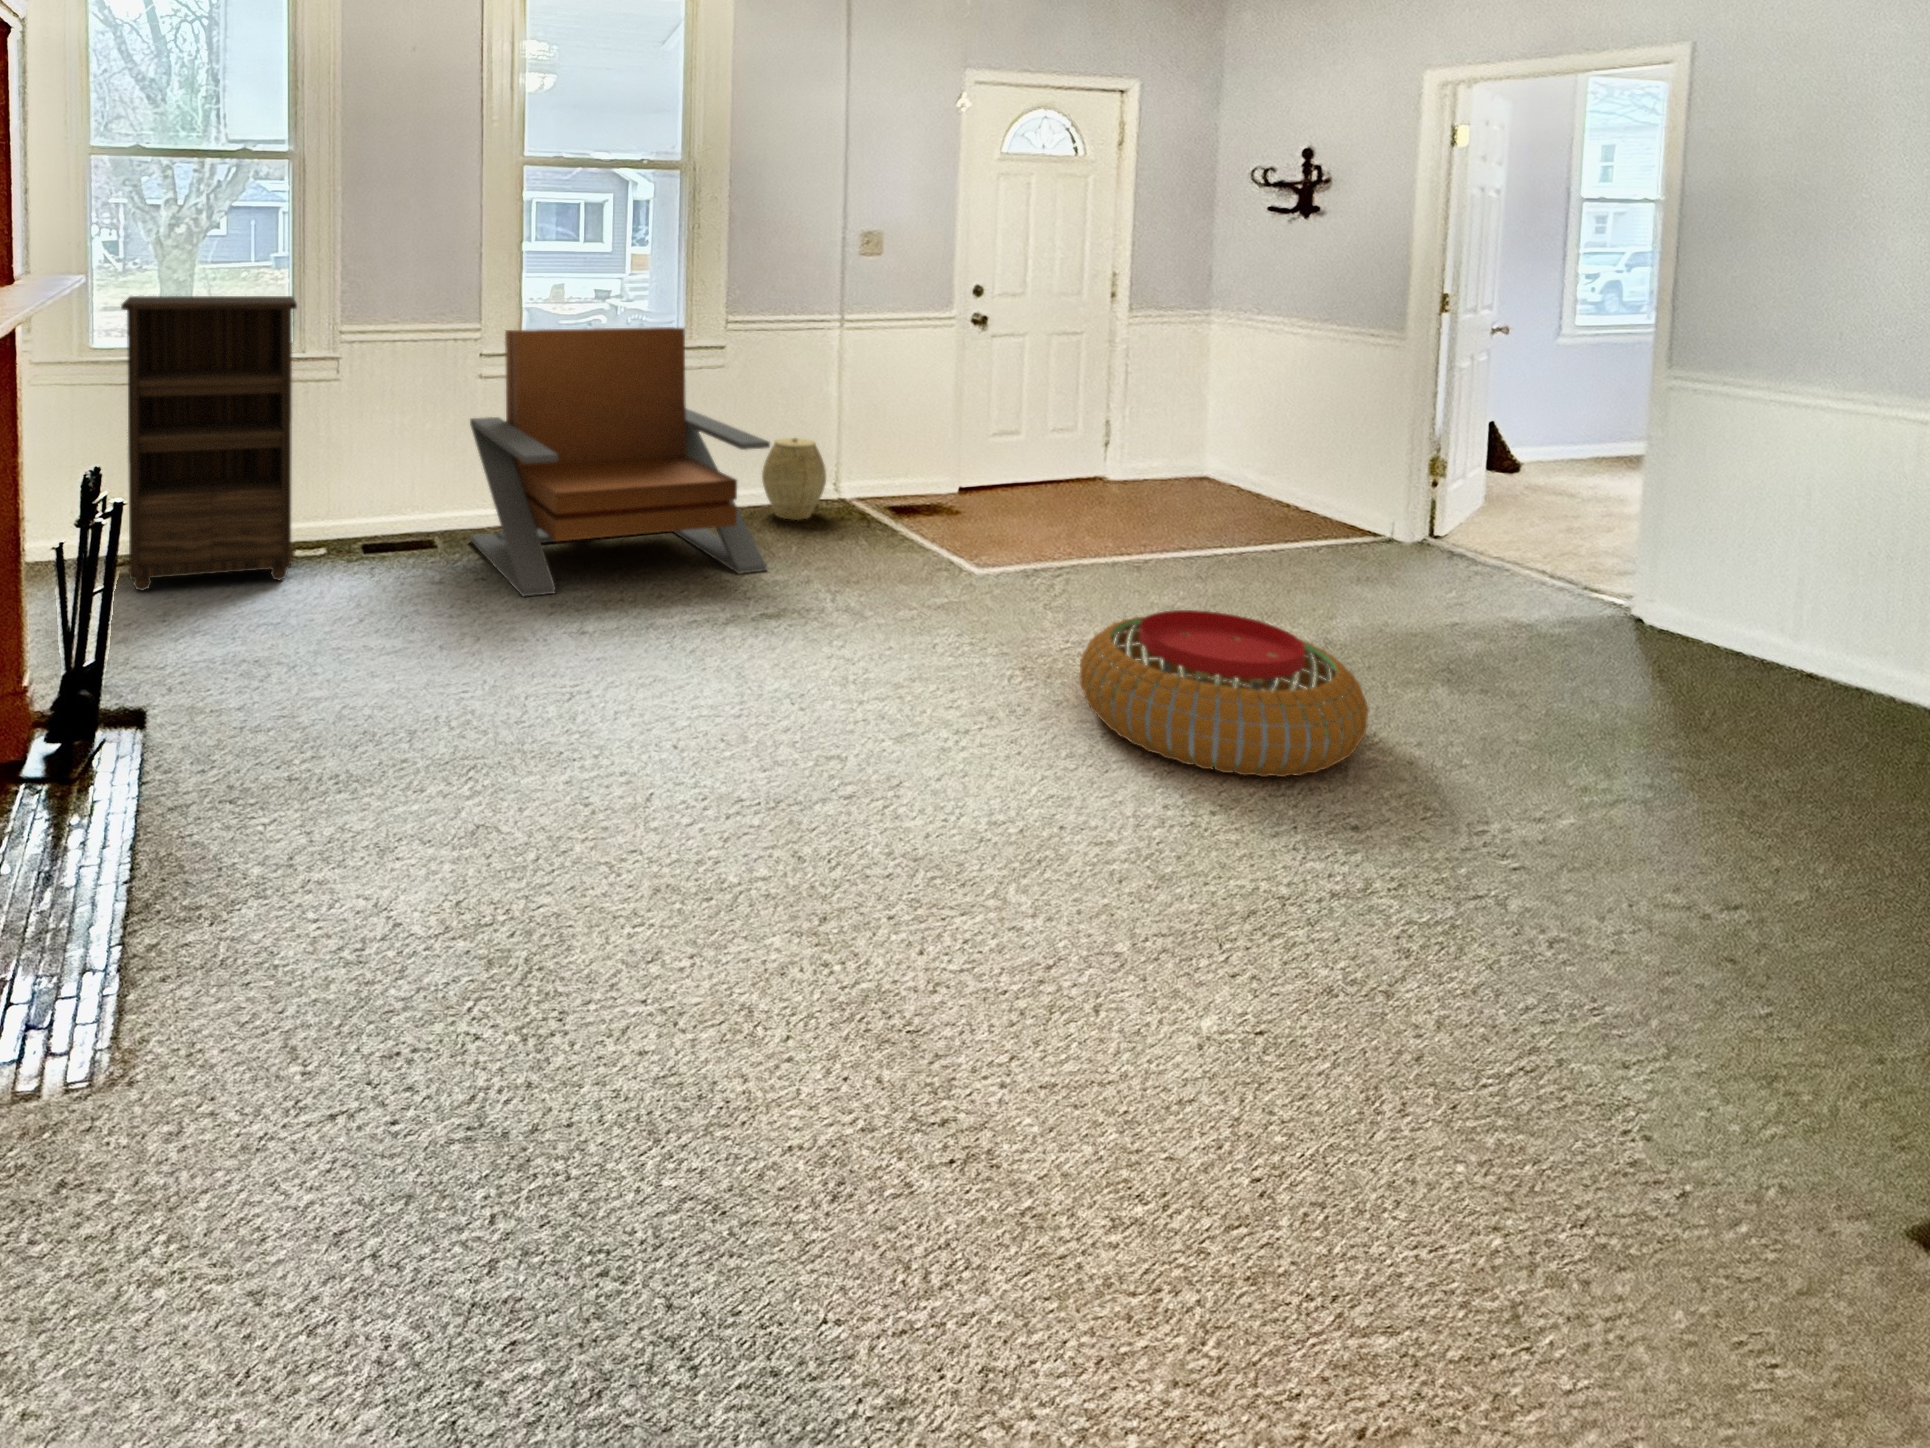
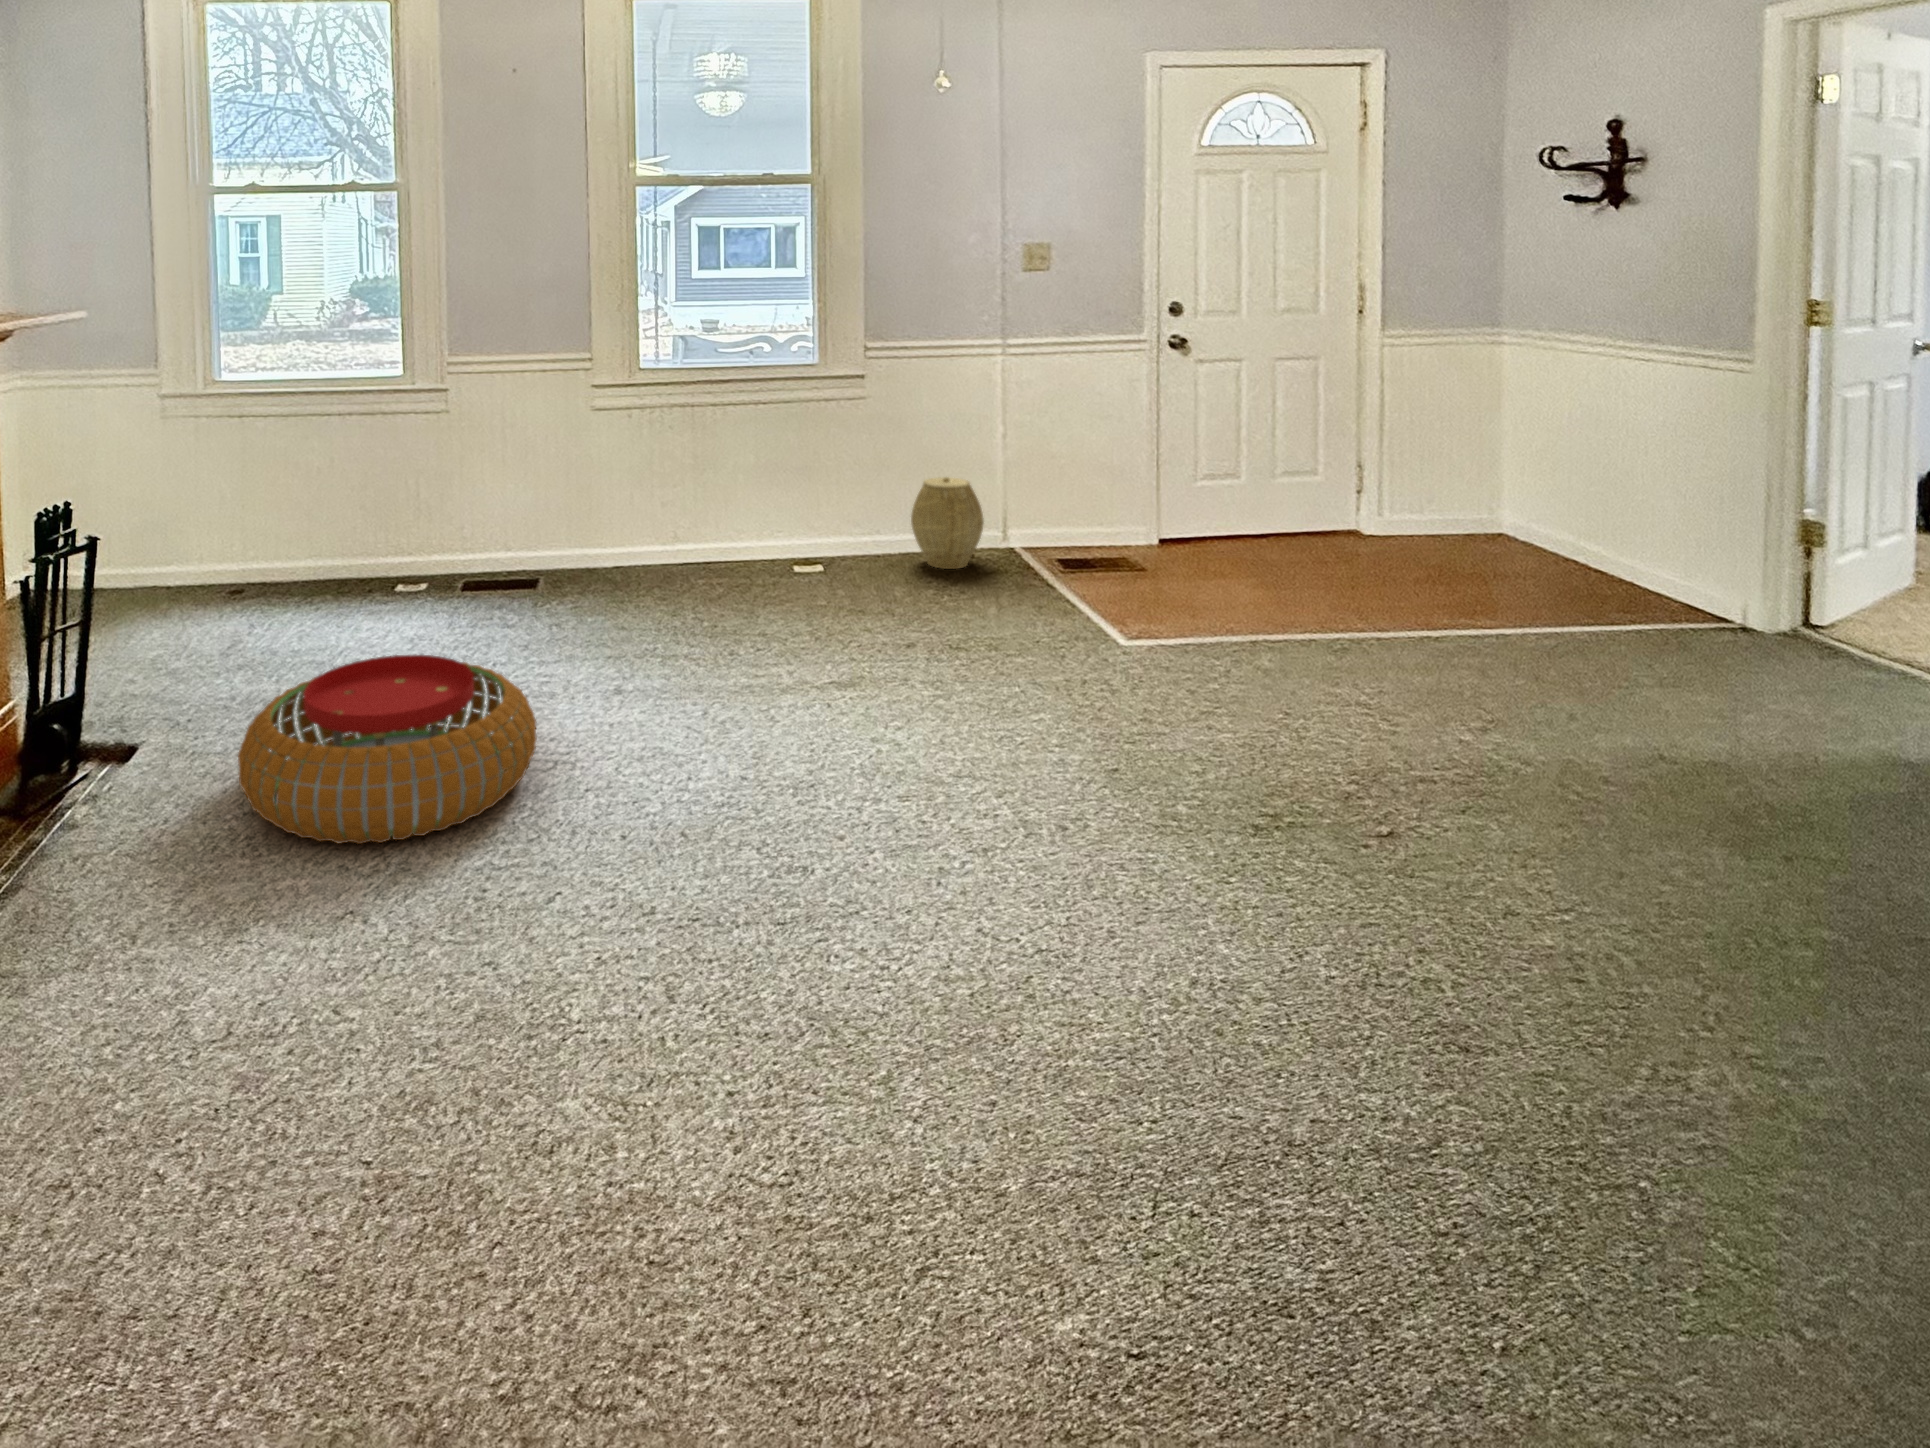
bookshelf: present [121,296,297,590] -> none [214,330,398,619]
lounge chair: present [470,327,770,596] -> none [581,356,874,644]
pouf: present [1079,610,1369,777] -> present [238,655,537,844]

